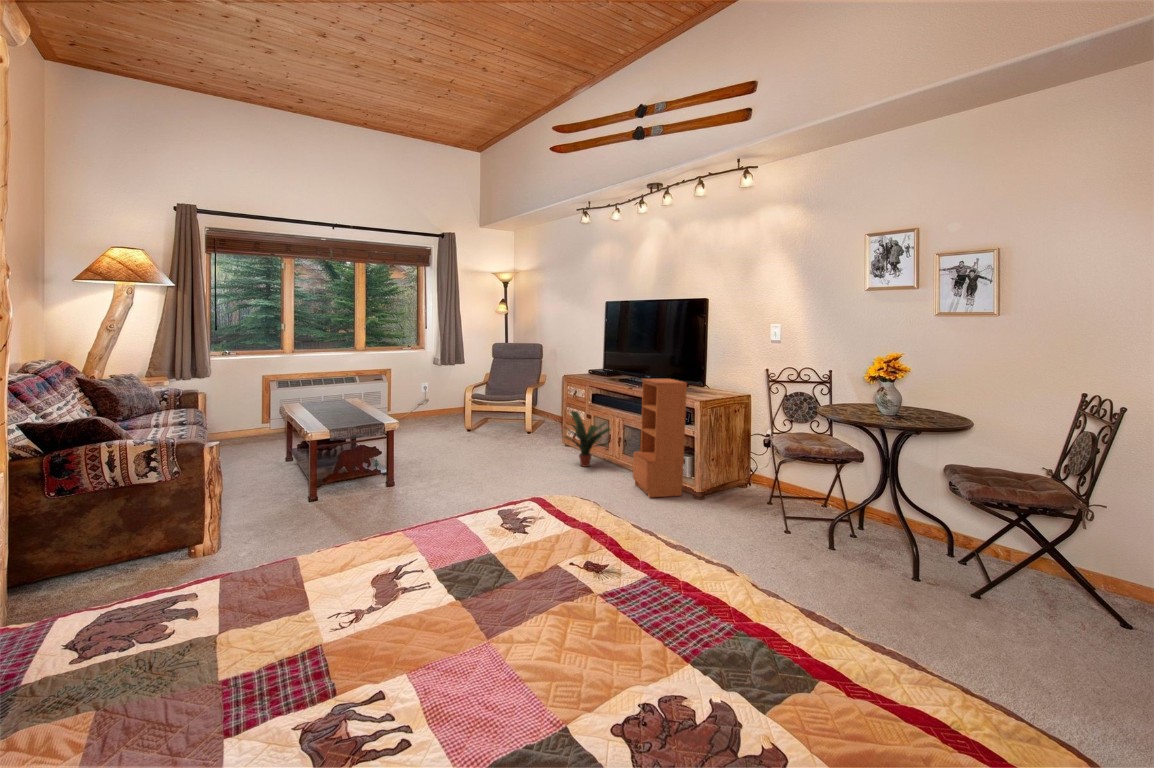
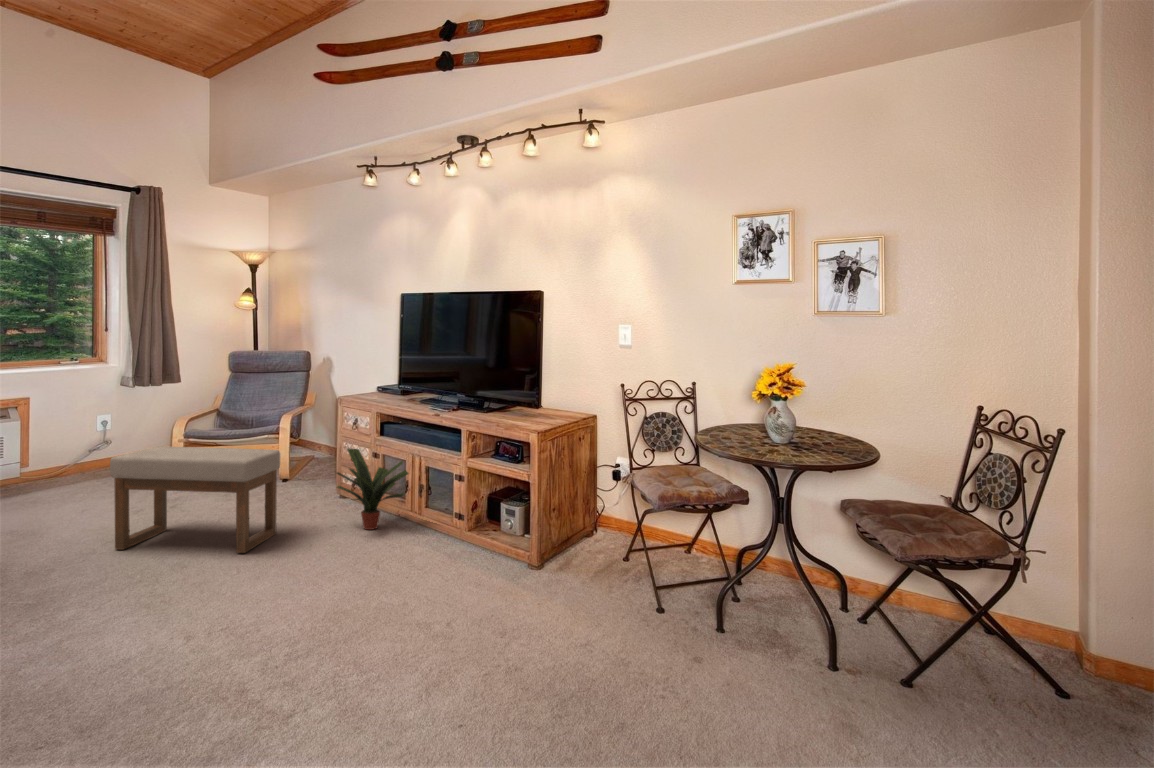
bookcase: present [633,379,687,497] -> none [443,398,519,570]
ottoman: none [436,405,529,475] -> present [110,447,280,553]

